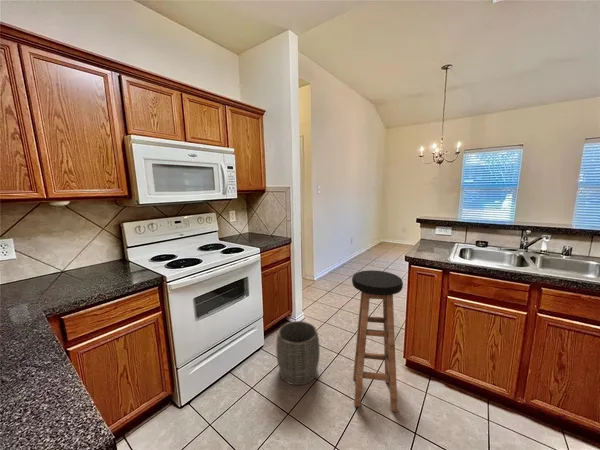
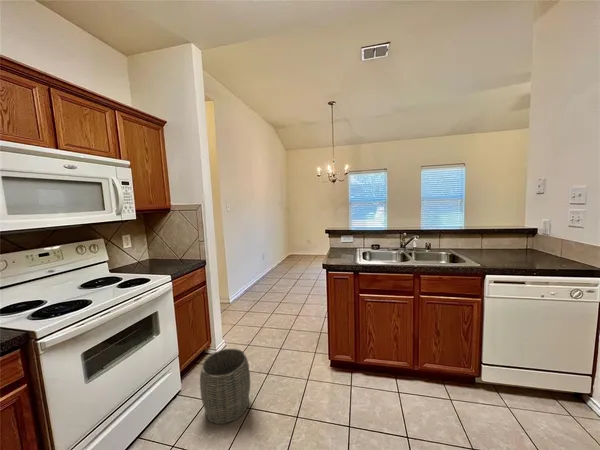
bar stool: present [352,270,403,412] -> none [280,281,332,423]

